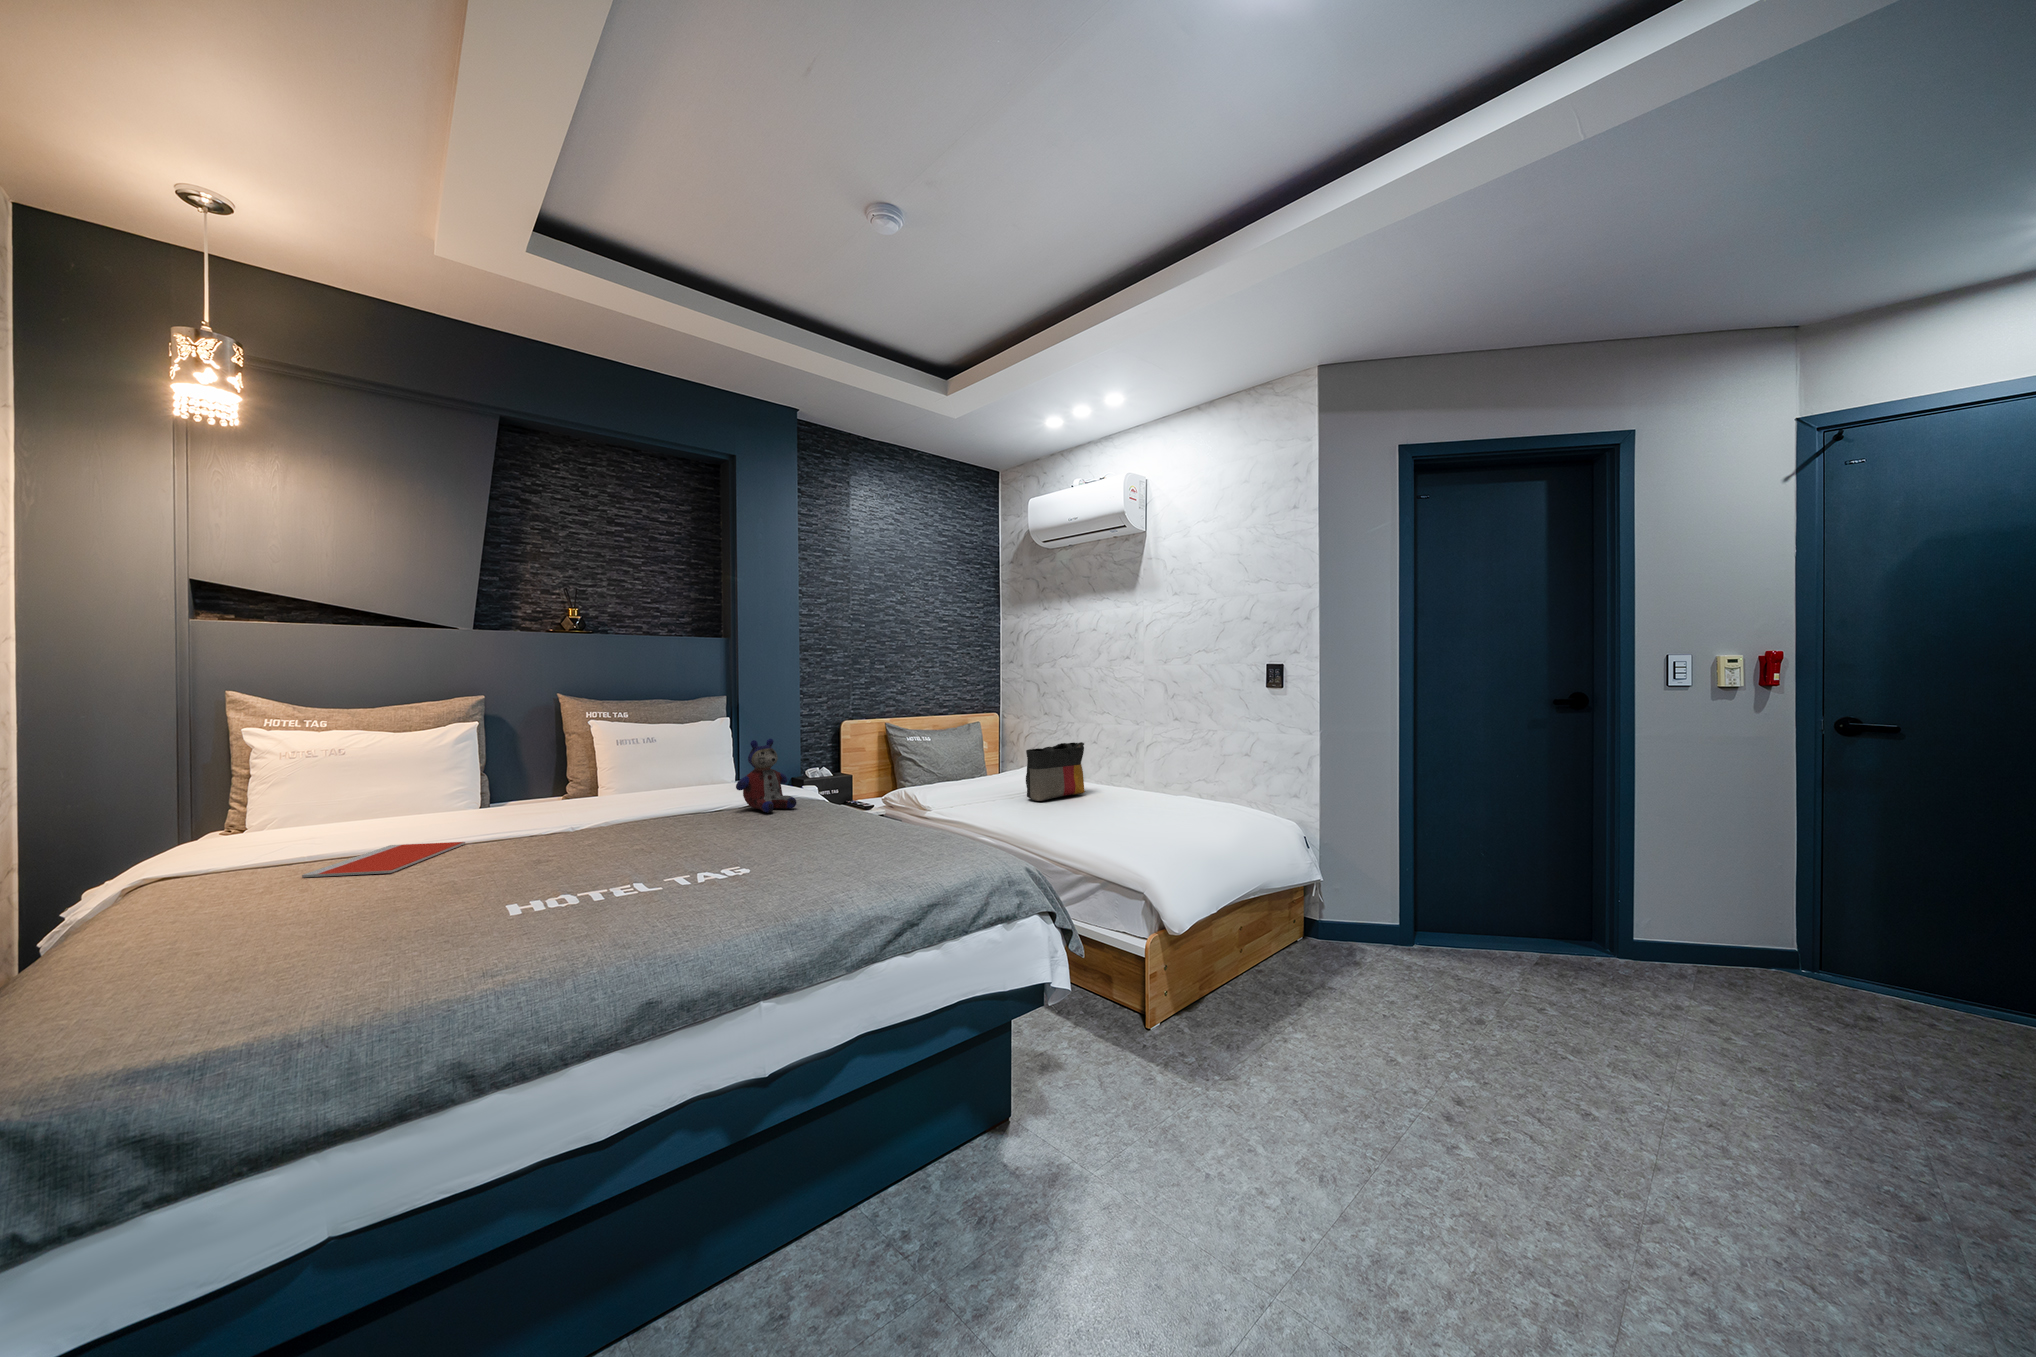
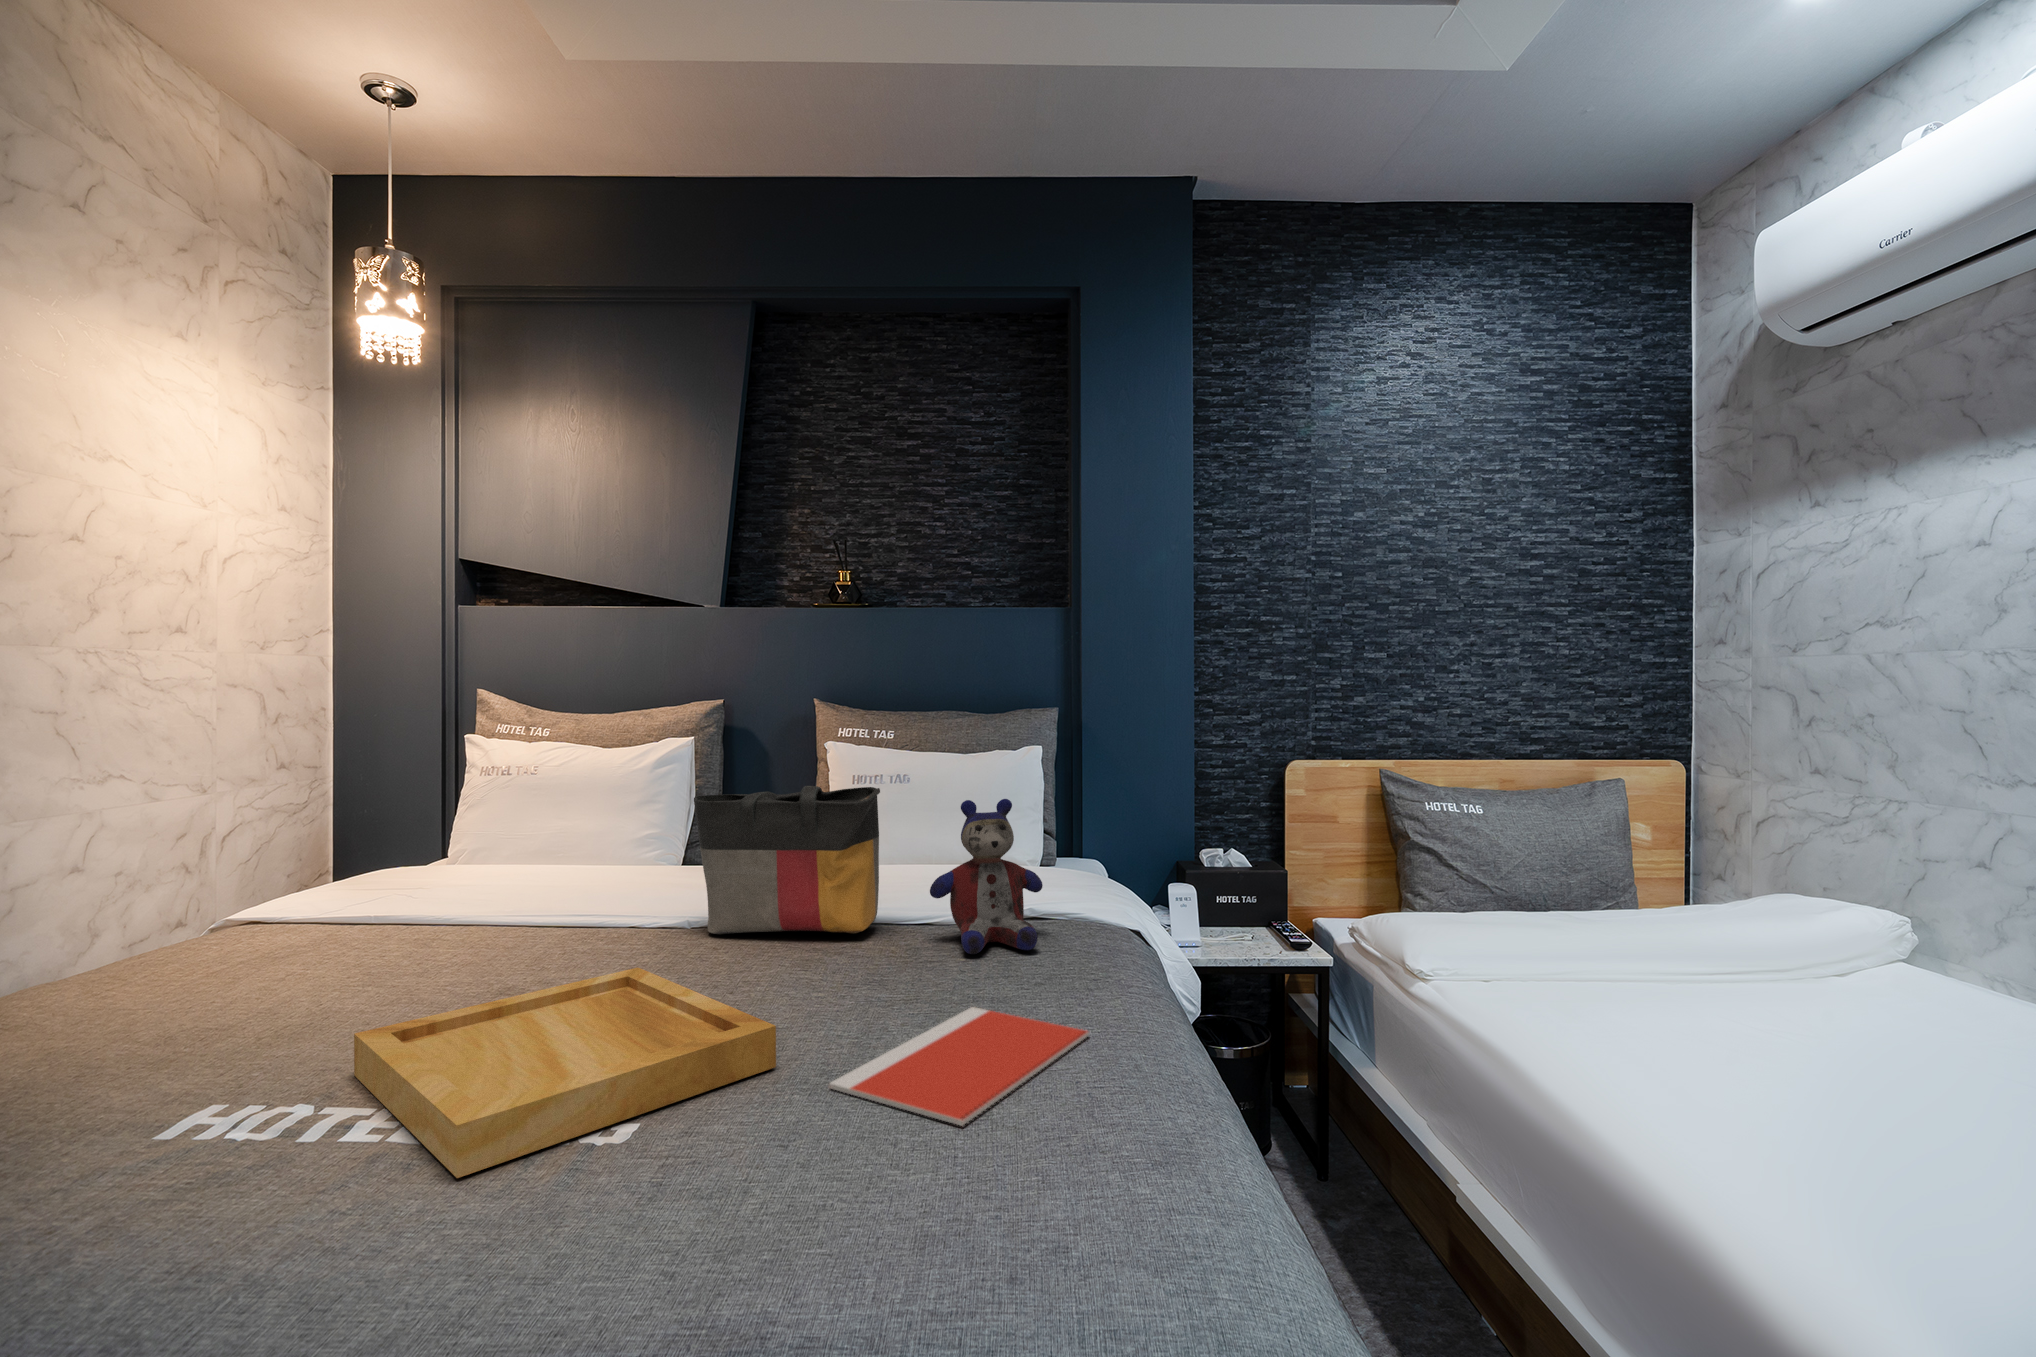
tote bag: present [1026,742,1085,801] -> present [694,786,880,934]
tray: none [541,830,756,887] -> present [354,968,776,1178]
notebook: present [302,842,465,877] -> present [829,1007,1089,1125]

